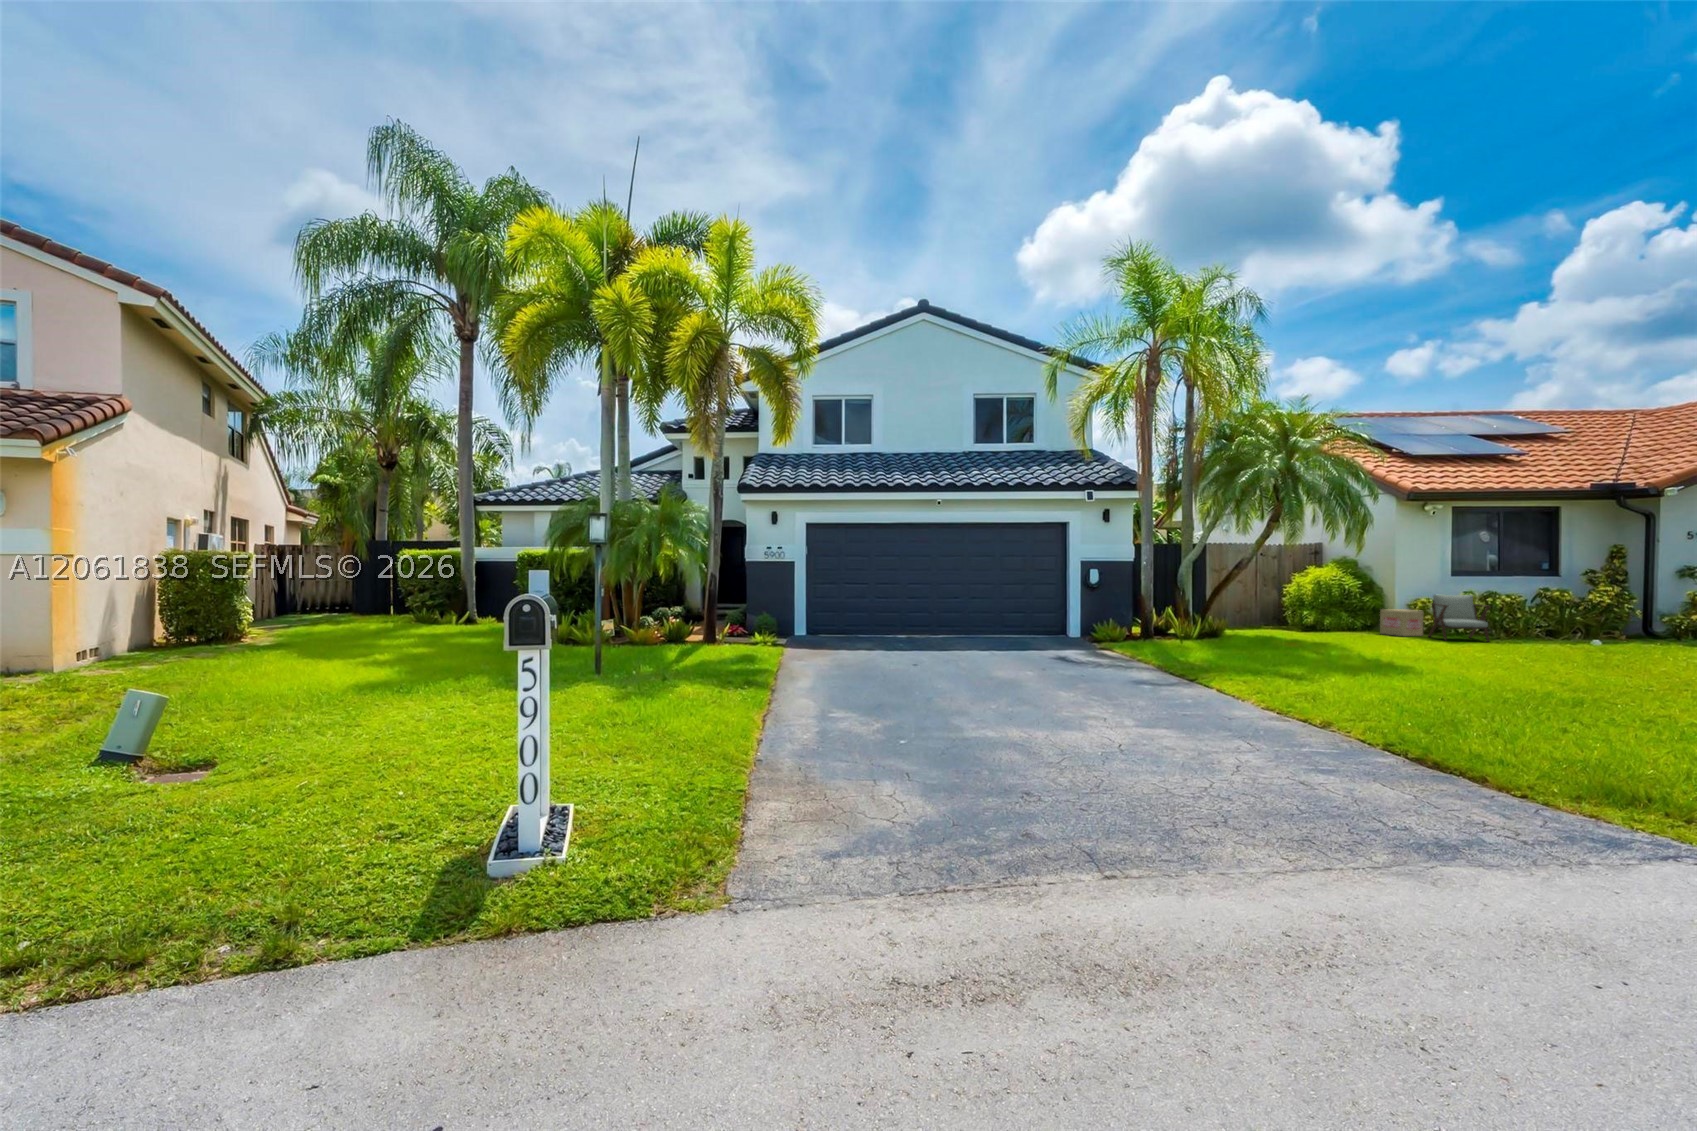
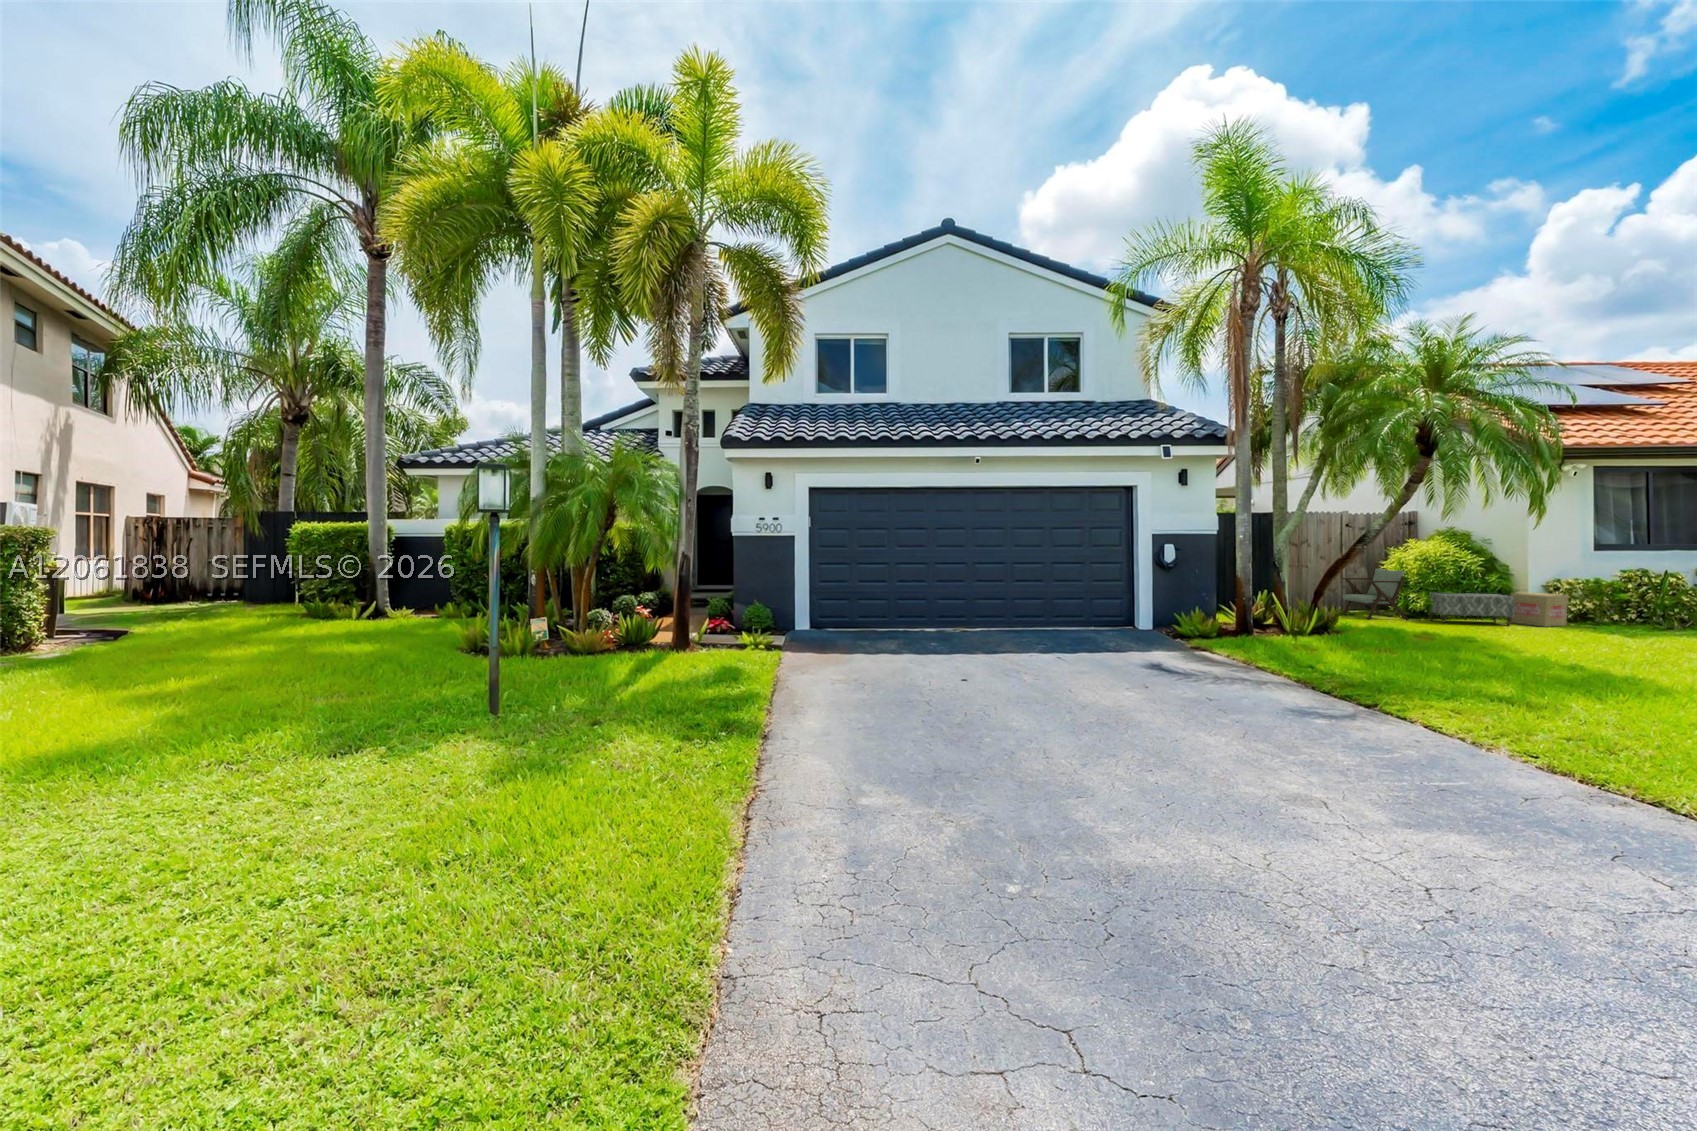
lounge chair: present [1429,595,1490,642] -> present [1342,569,1409,620]
bench: none [1316,609,1379,635] -> present [1430,593,1515,625]

